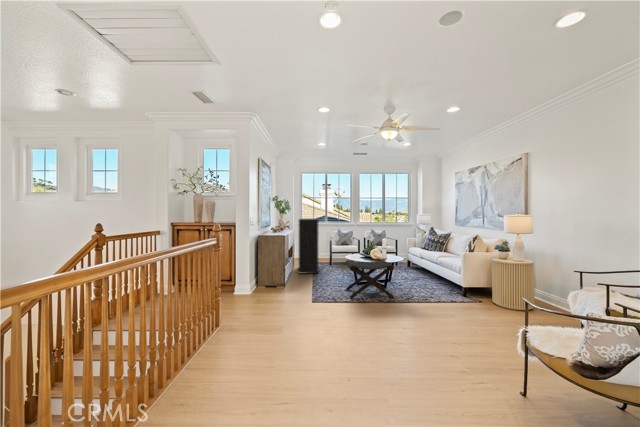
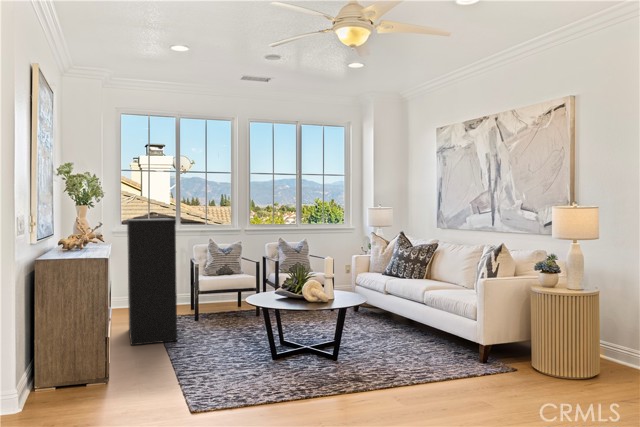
footstool: present [345,260,394,298] -> none [252,303,361,393]

